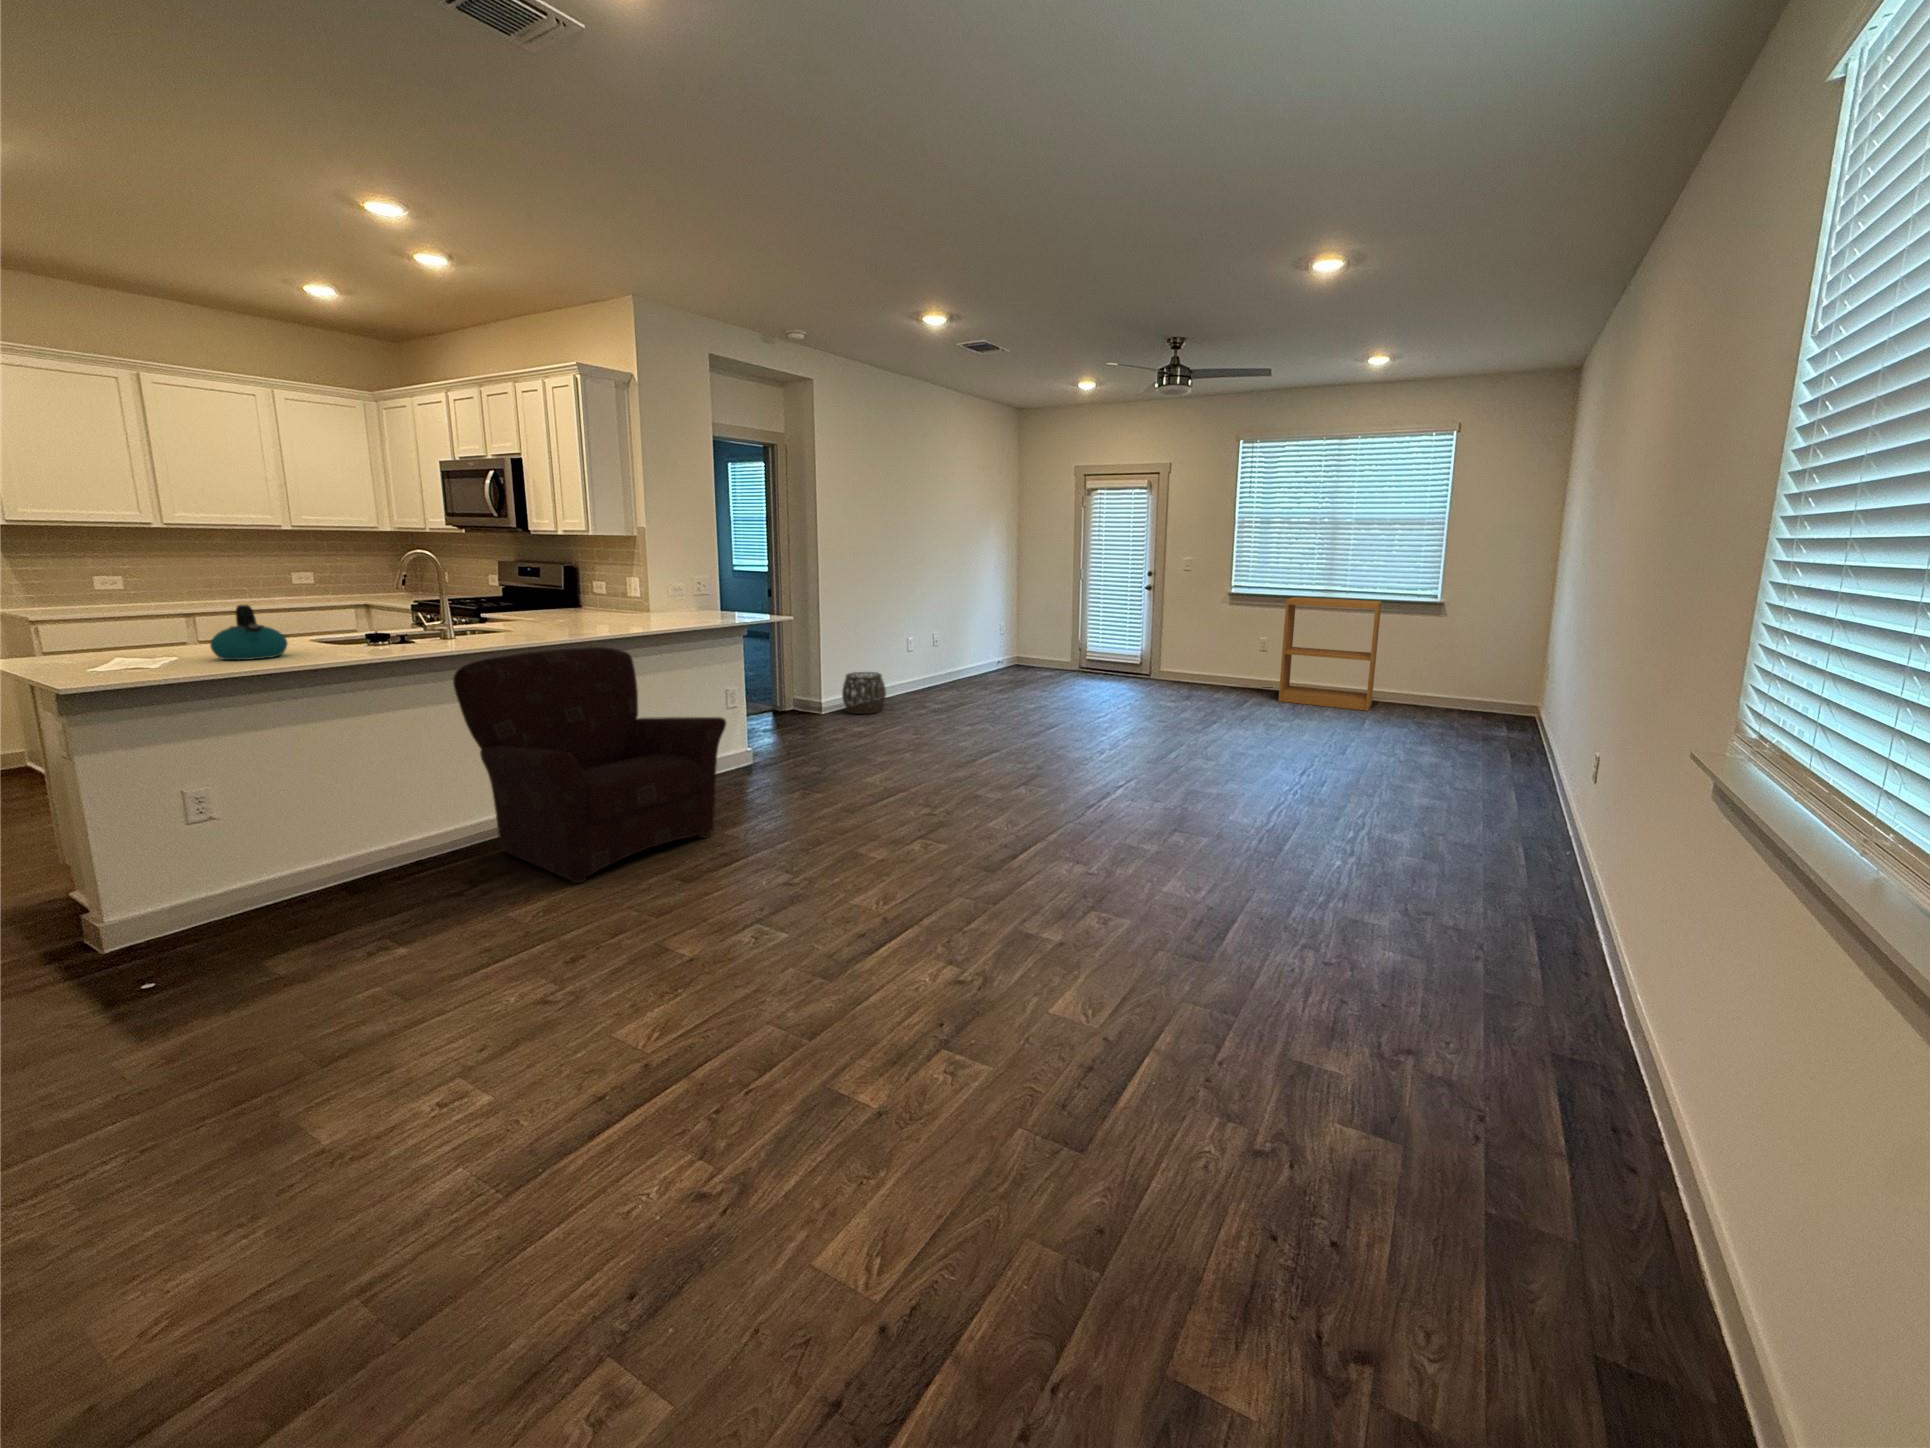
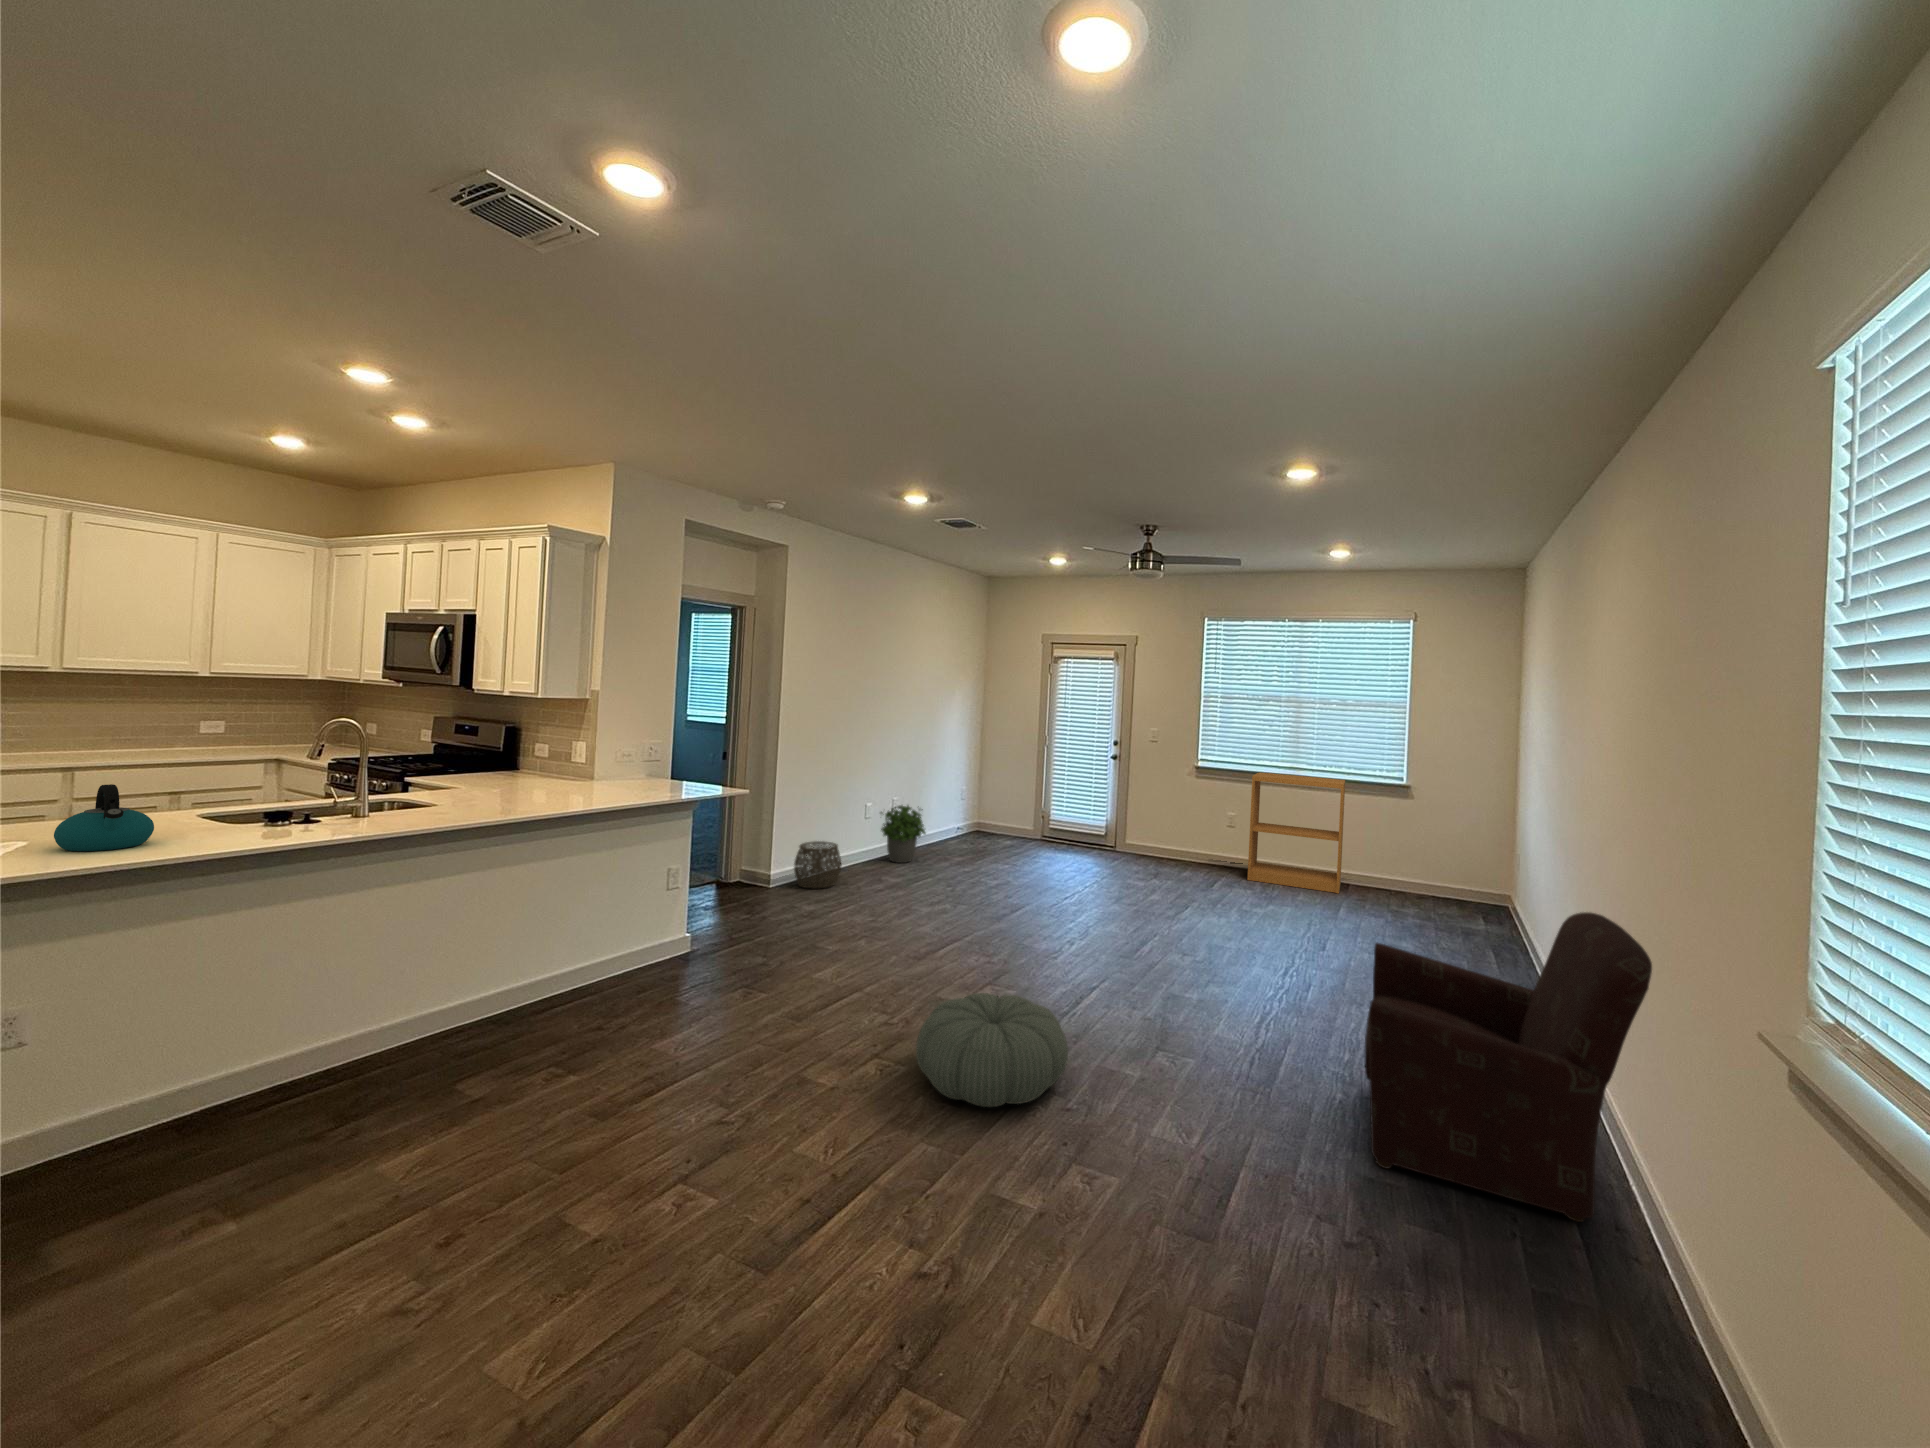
potted plant: none [920,637,966,693] -> present [881,805,926,863]
armchair: present [453,647,726,883] -> present [1365,912,1652,1222]
pouf: none [954,782,1088,868] -> present [916,993,1068,1107]

